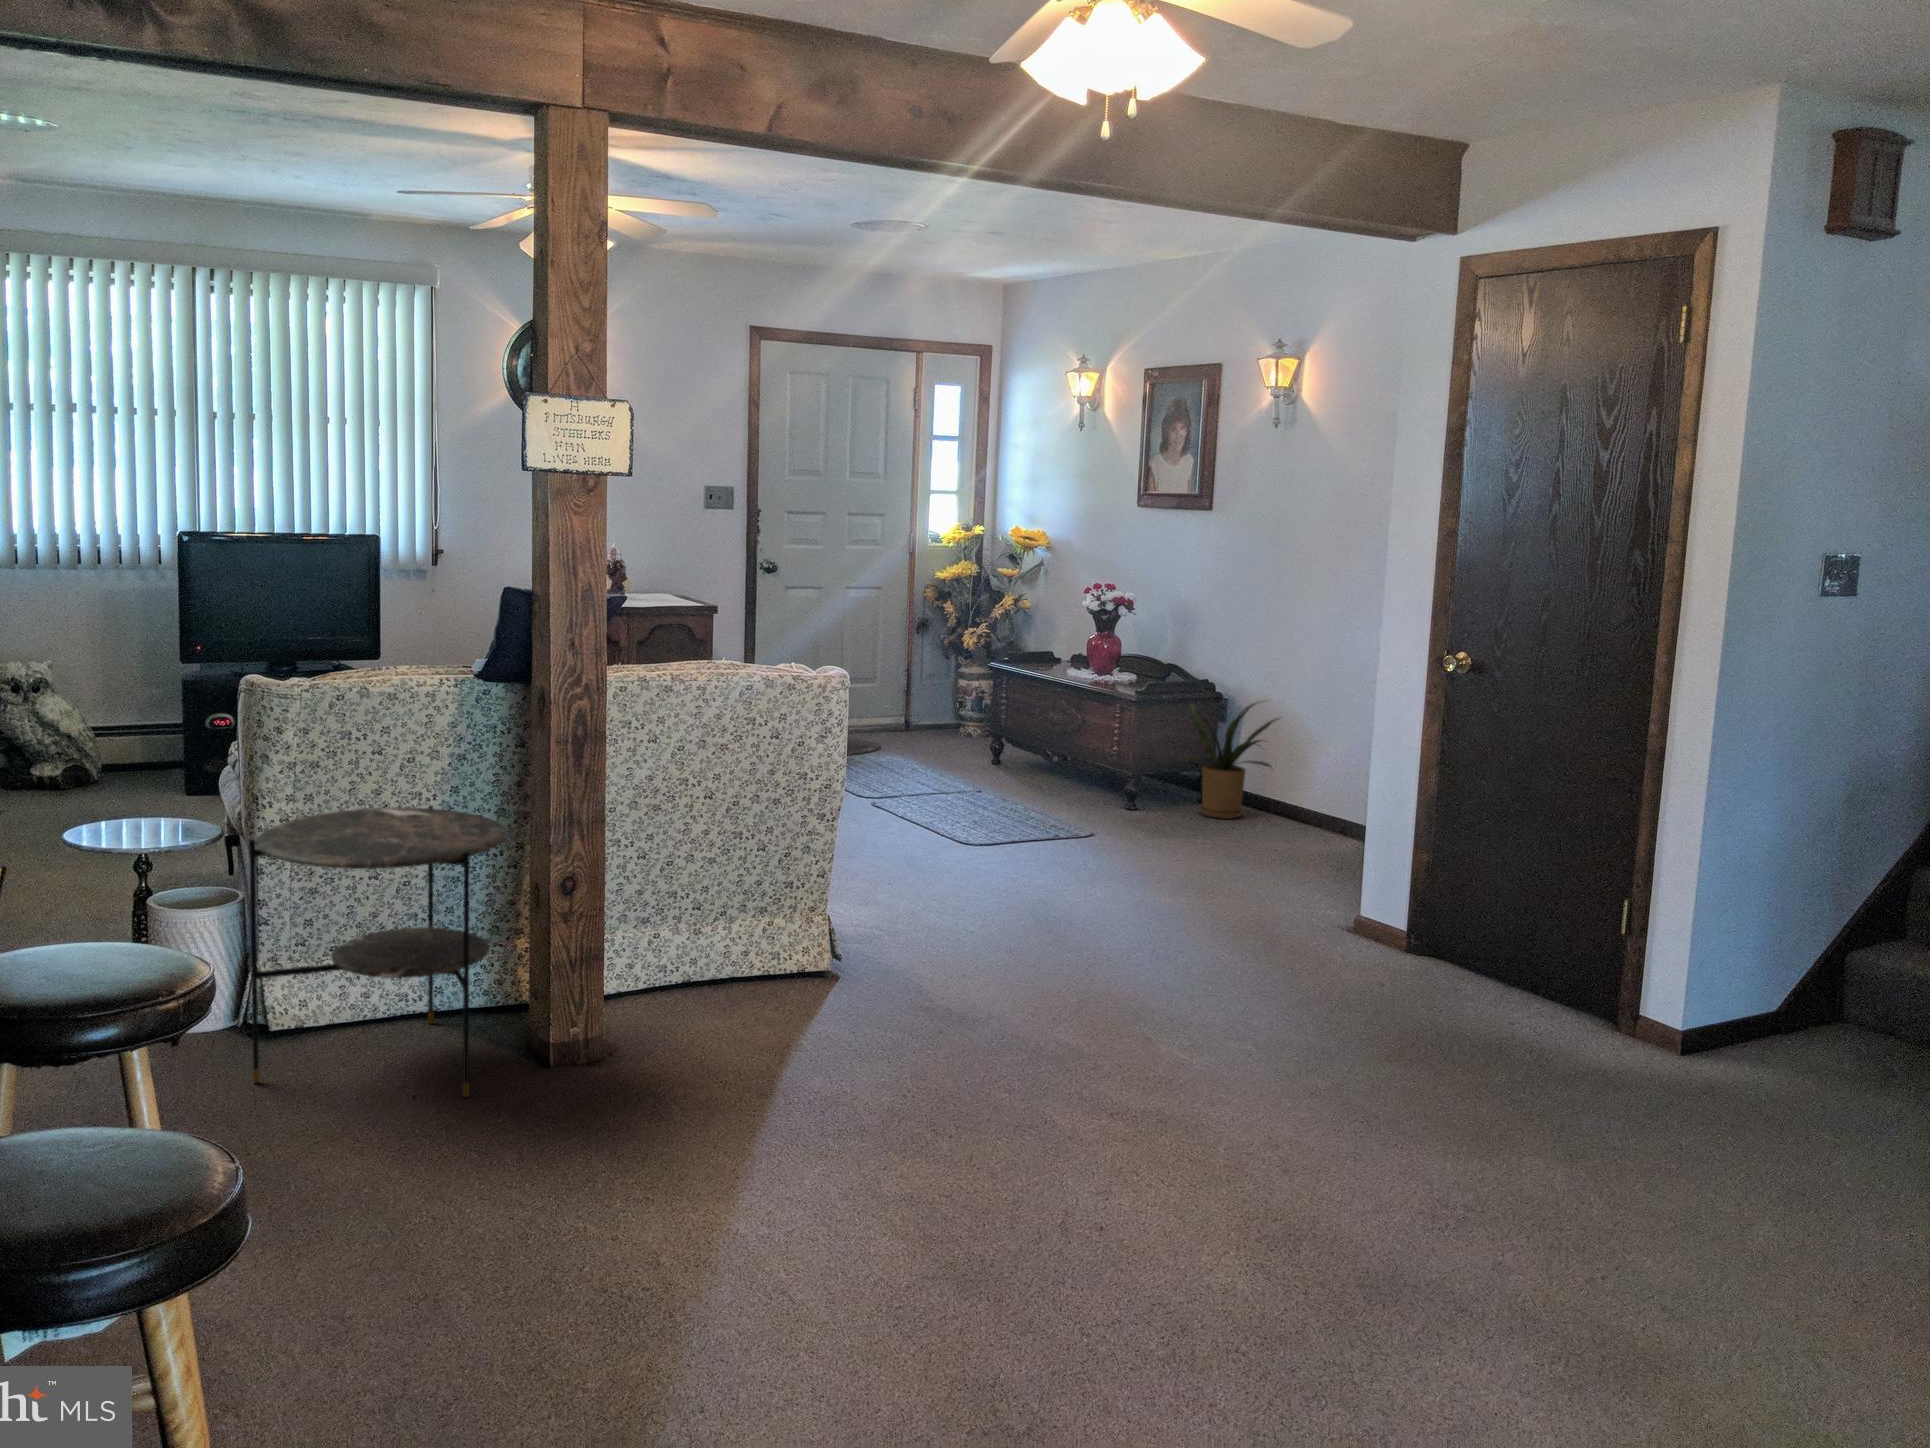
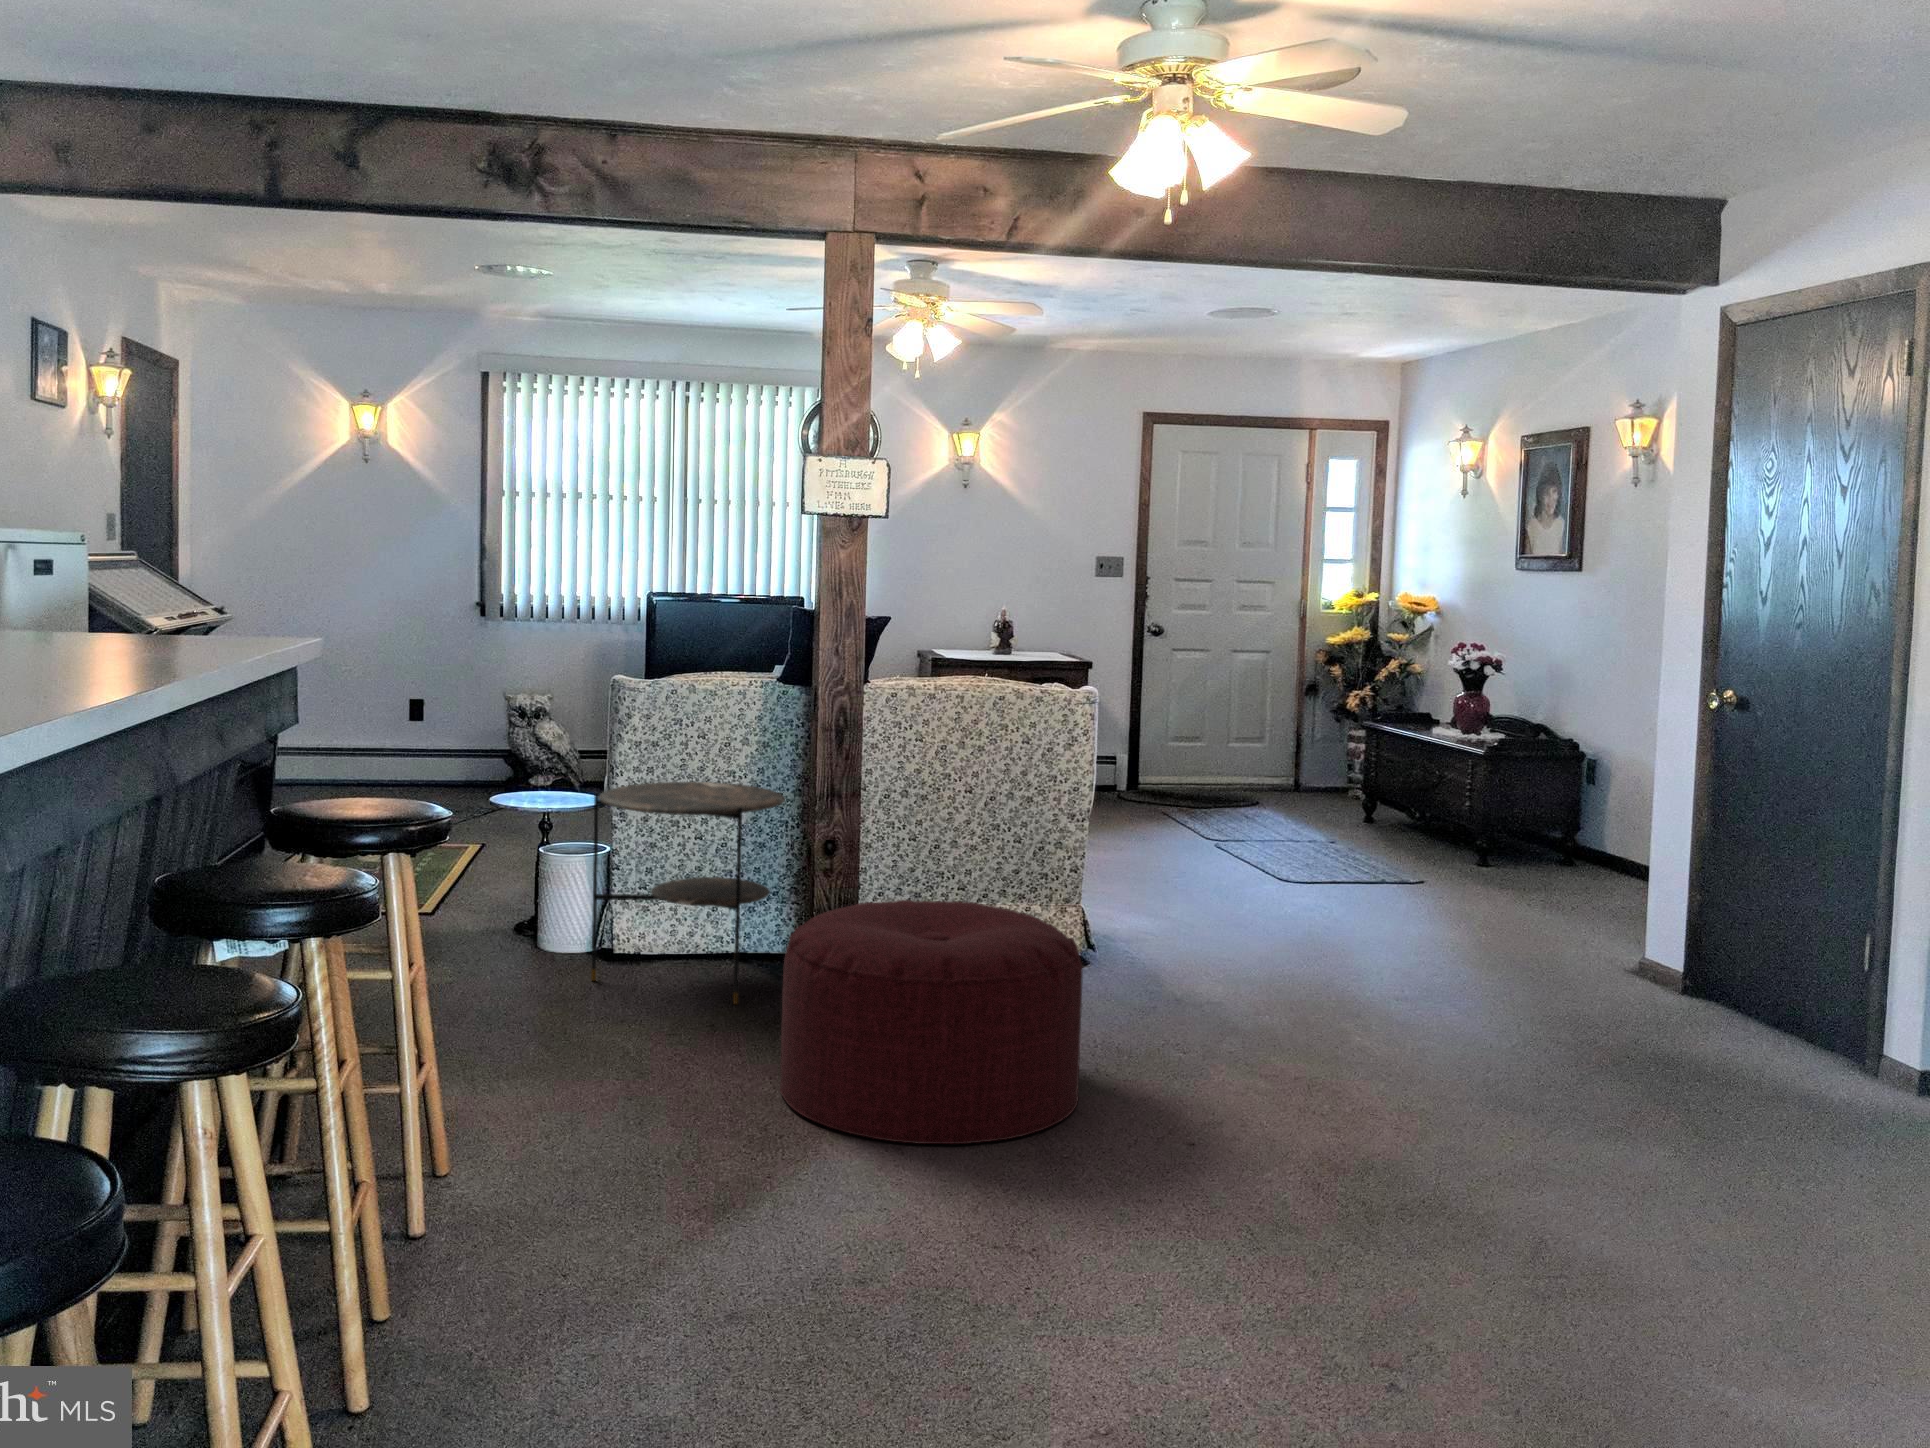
house plant: present [1182,703,1278,819] -> none [1524,757,1645,880]
ottoman: none [590,958,967,1298] -> present [780,900,1083,1144]

